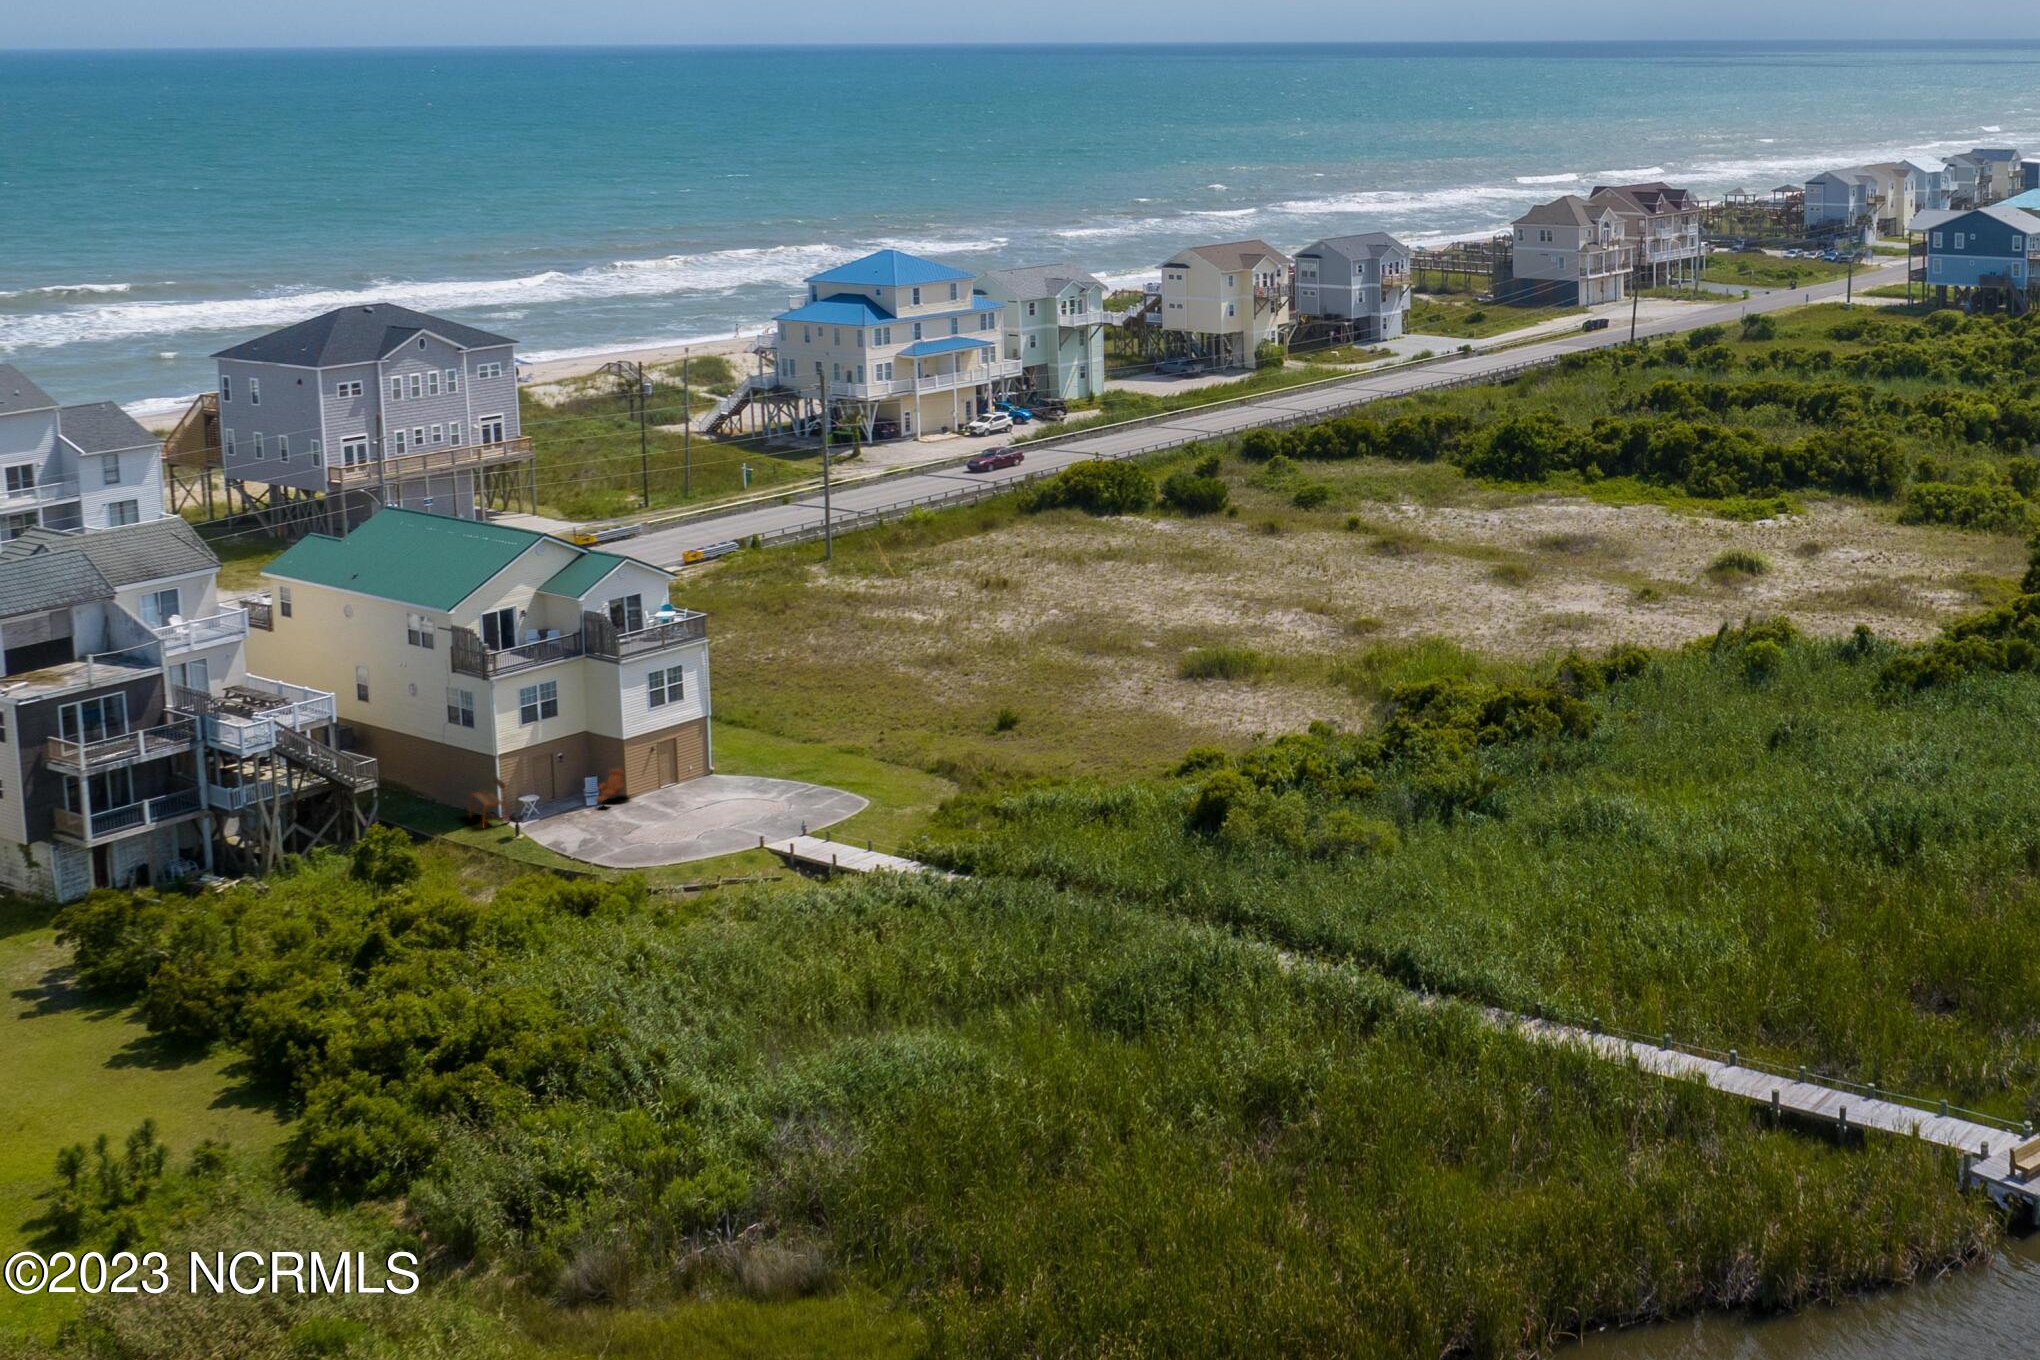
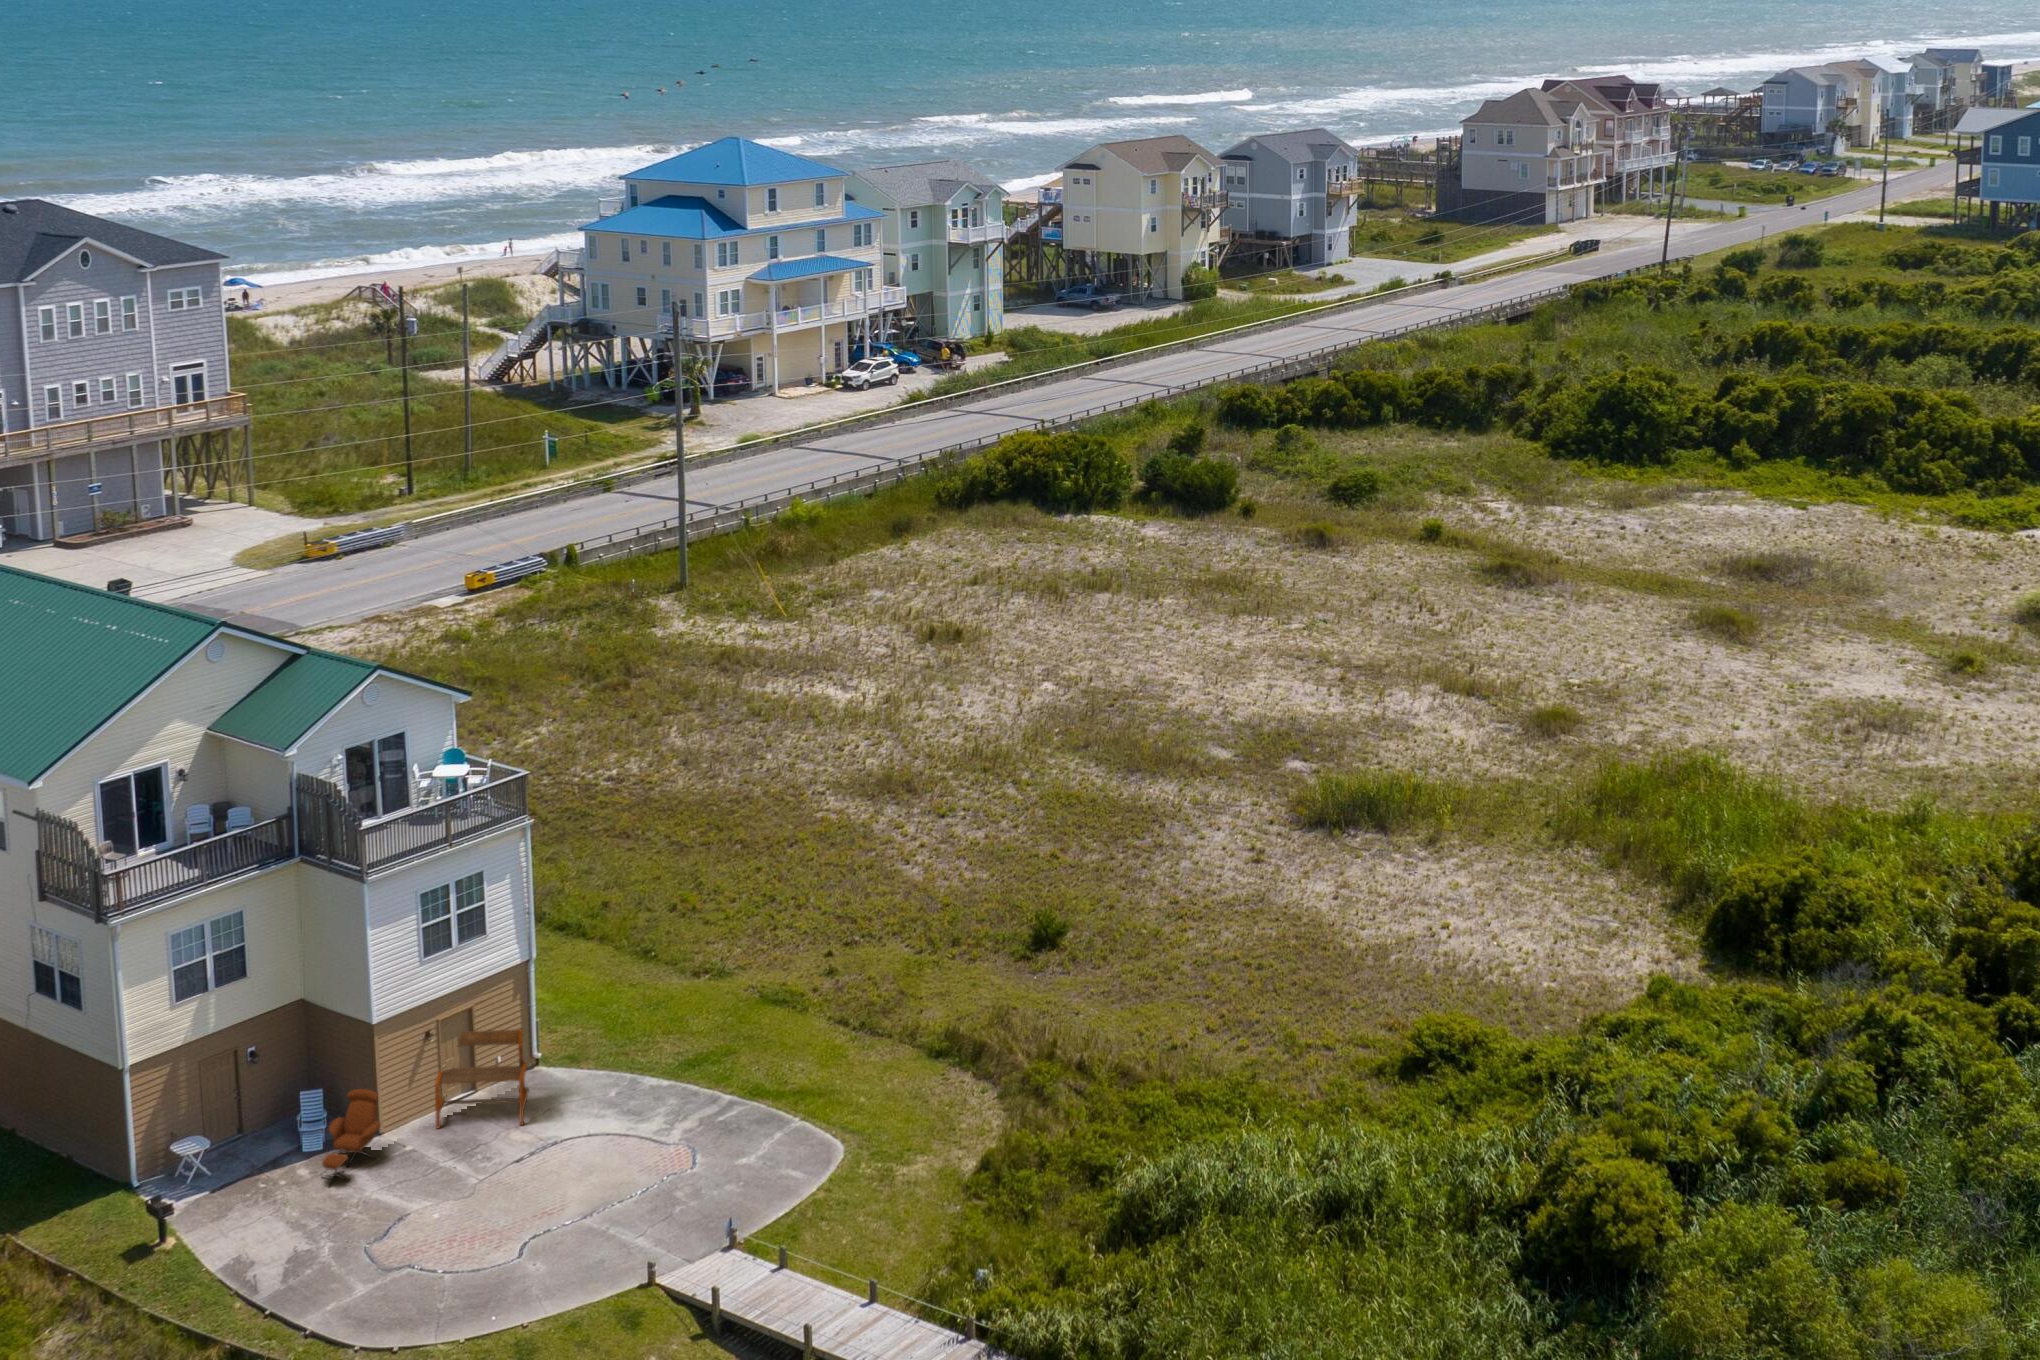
bench: present [470,777,509,827] -> present [435,1029,529,1128]

